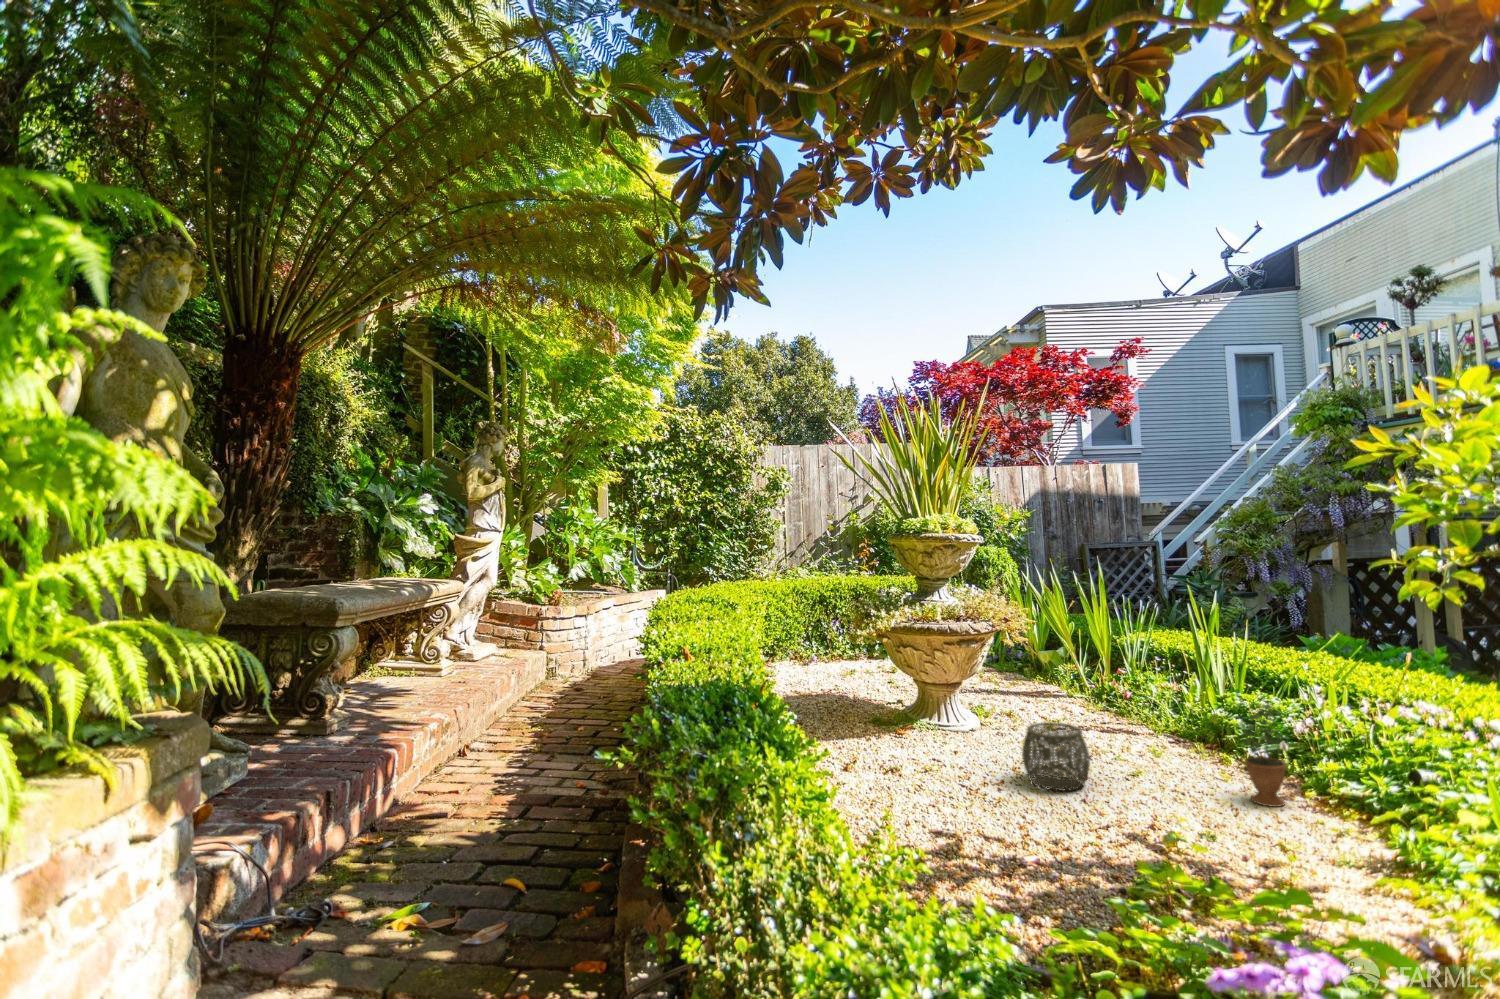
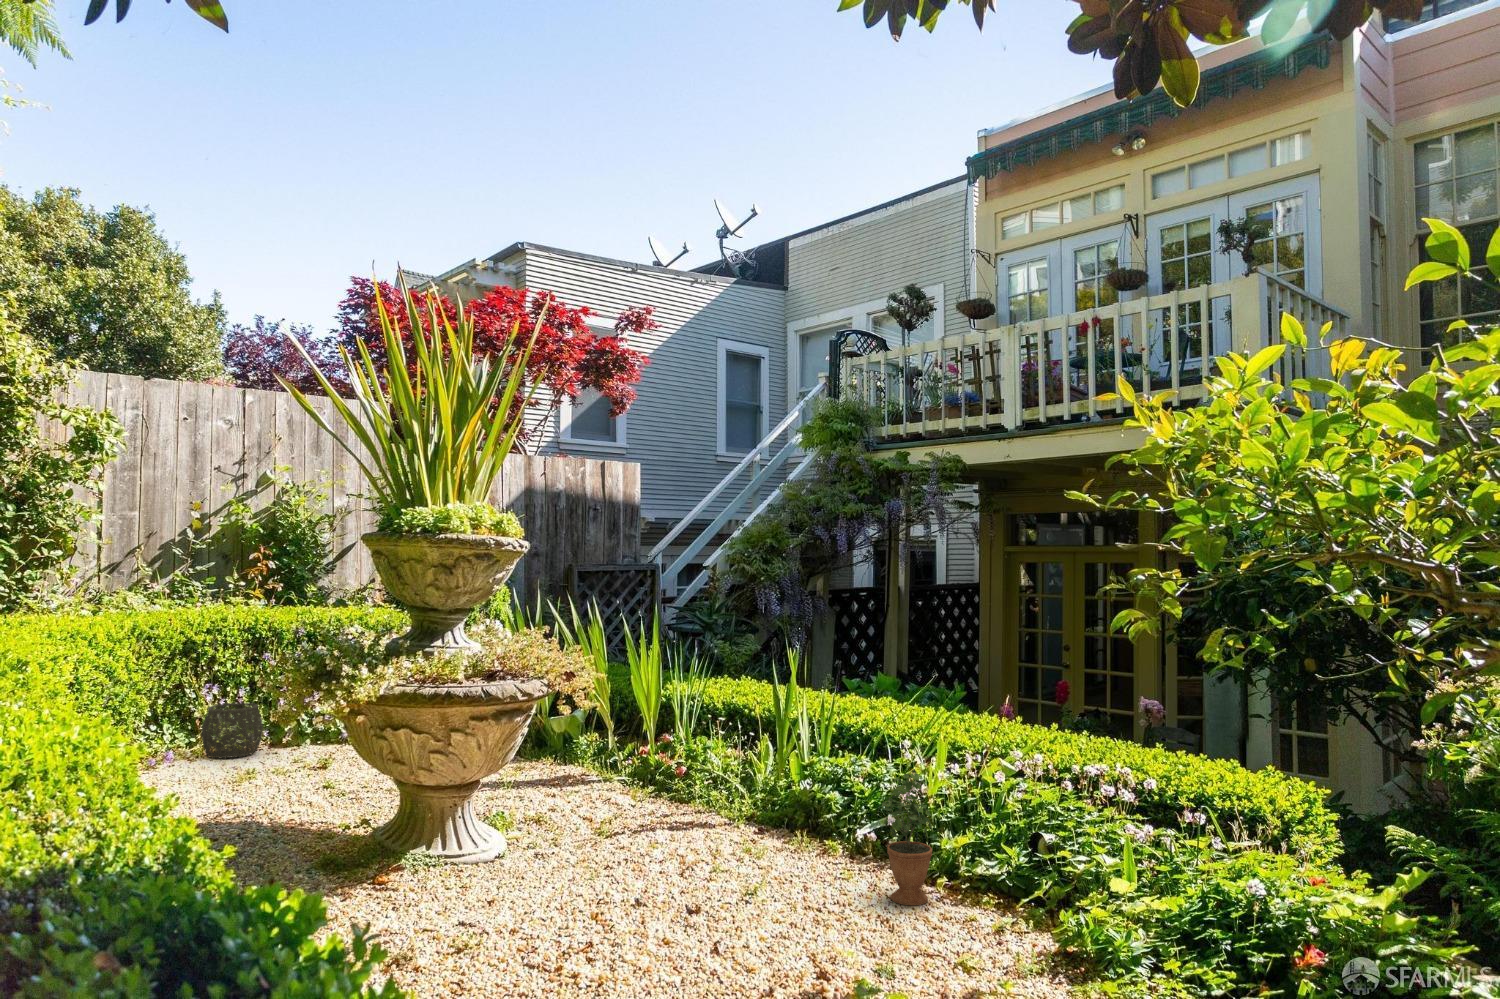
woven basket: present [1022,722,1090,791] -> present [201,703,263,759]

